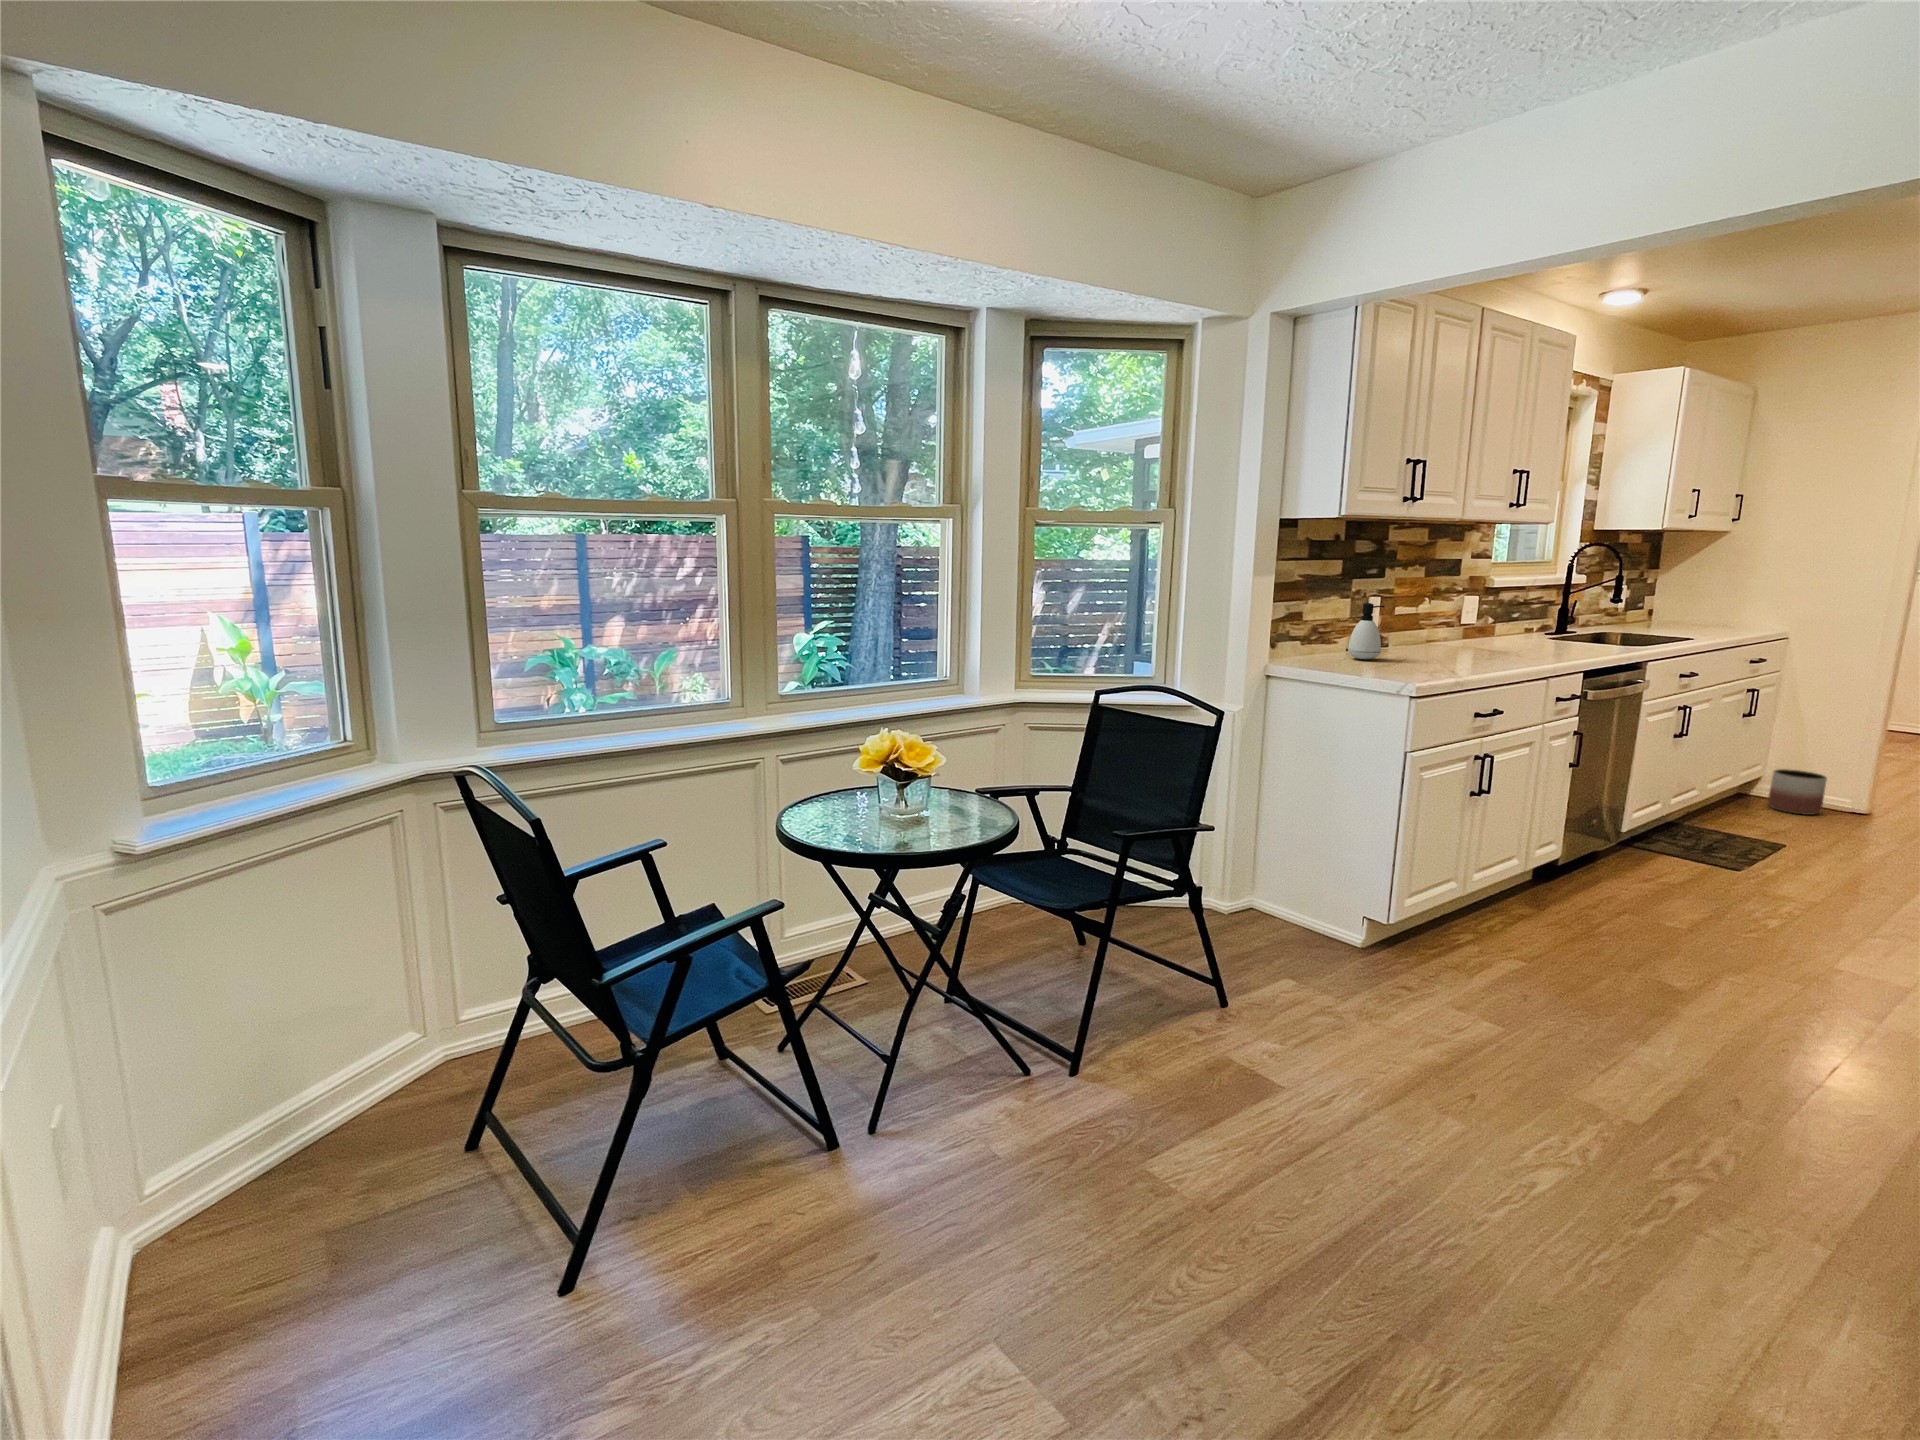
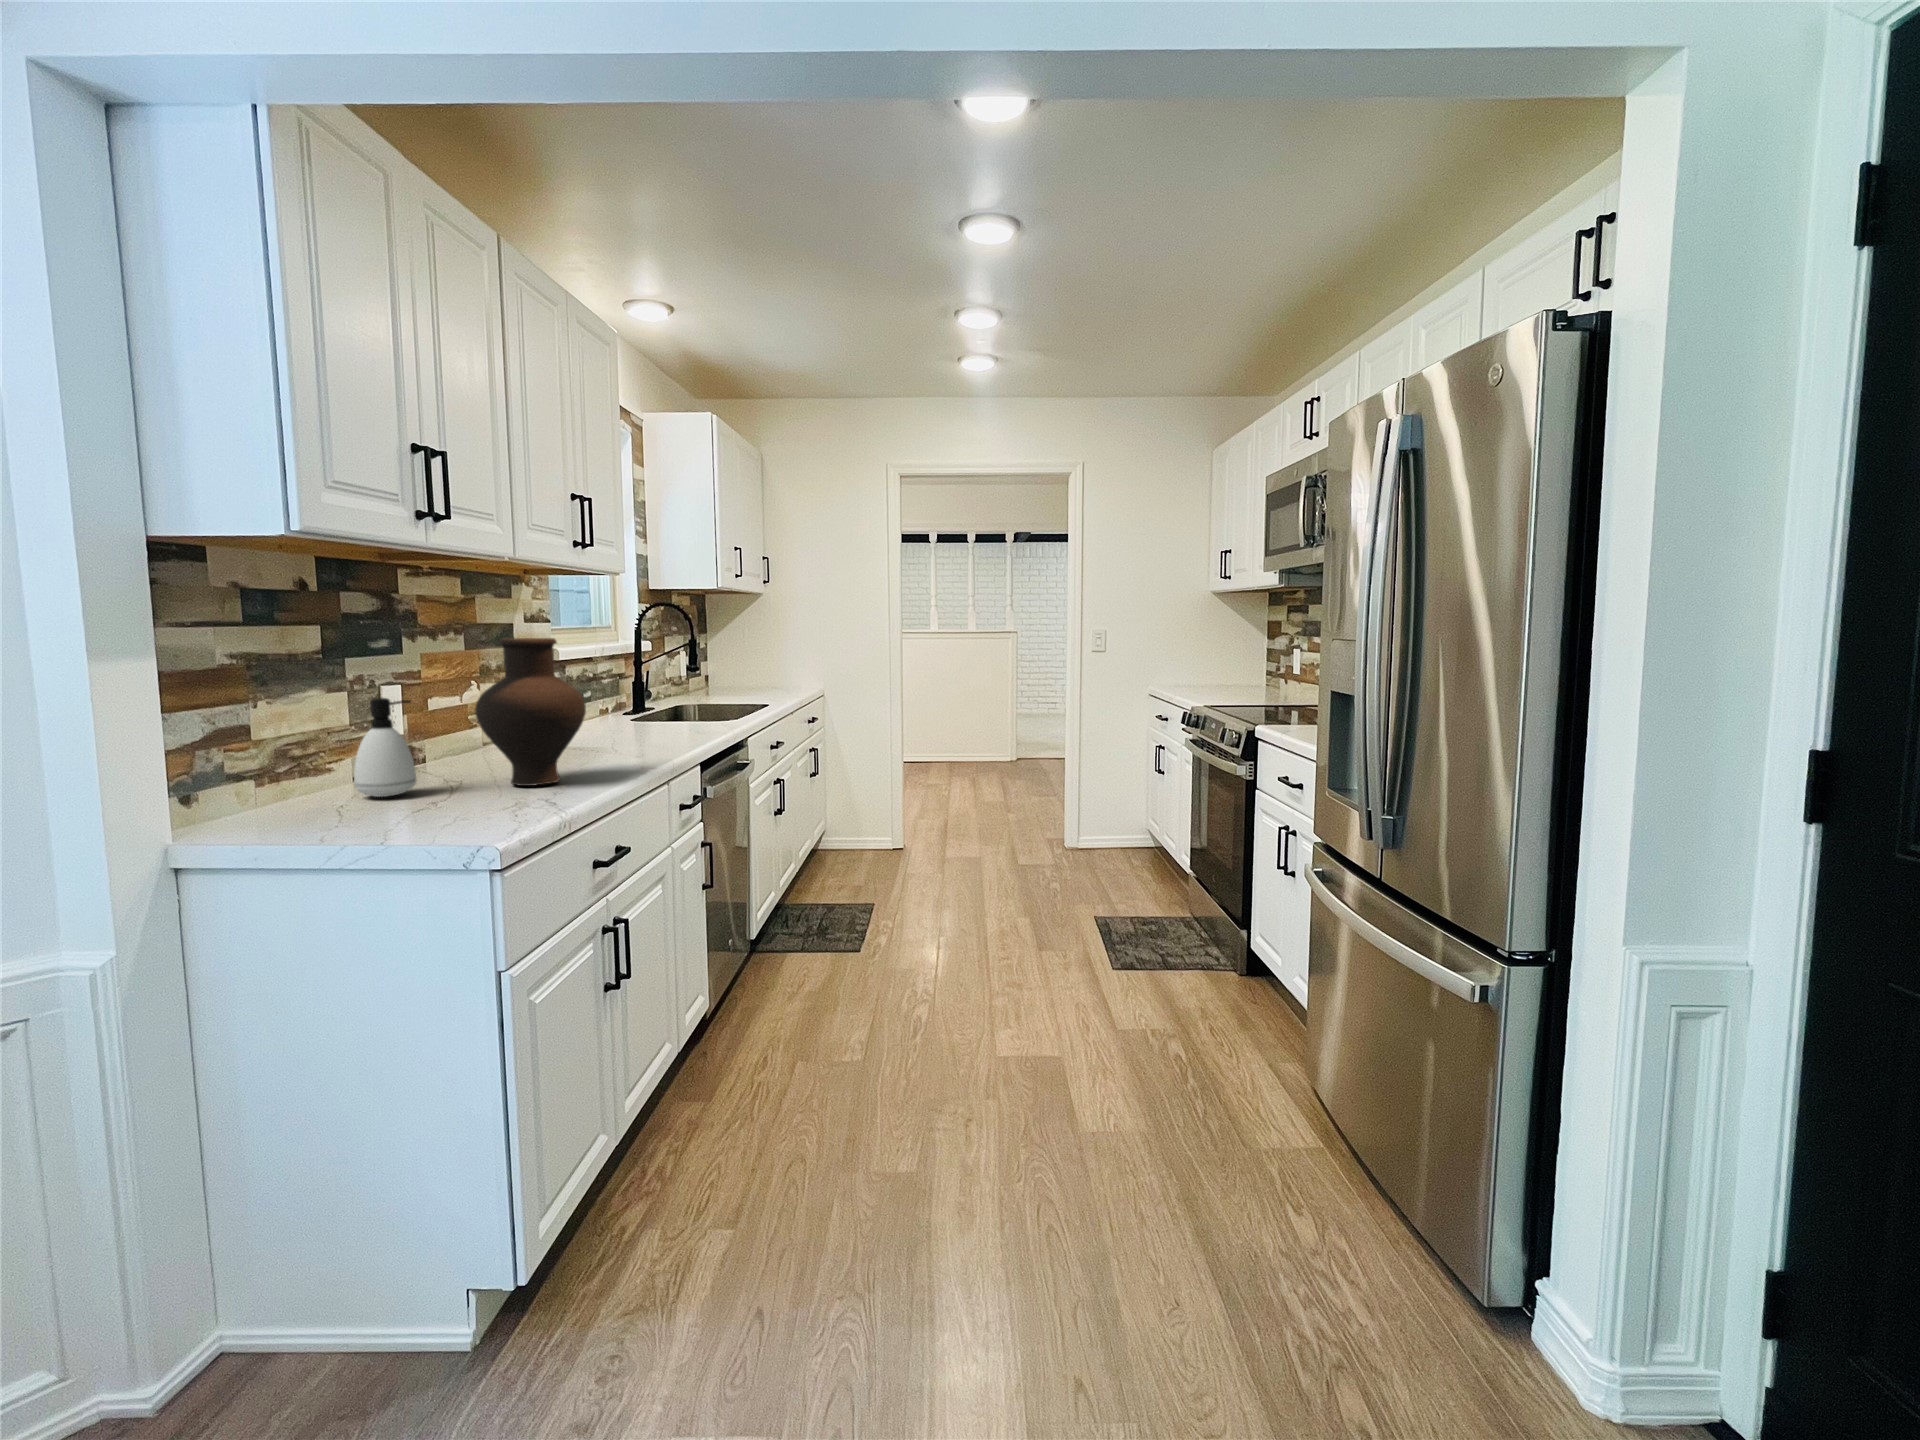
vase: none [1420,571,1491,665] -> present [475,638,586,786]
planter: present [1768,769,1827,815] -> none [833,818,872,861]

